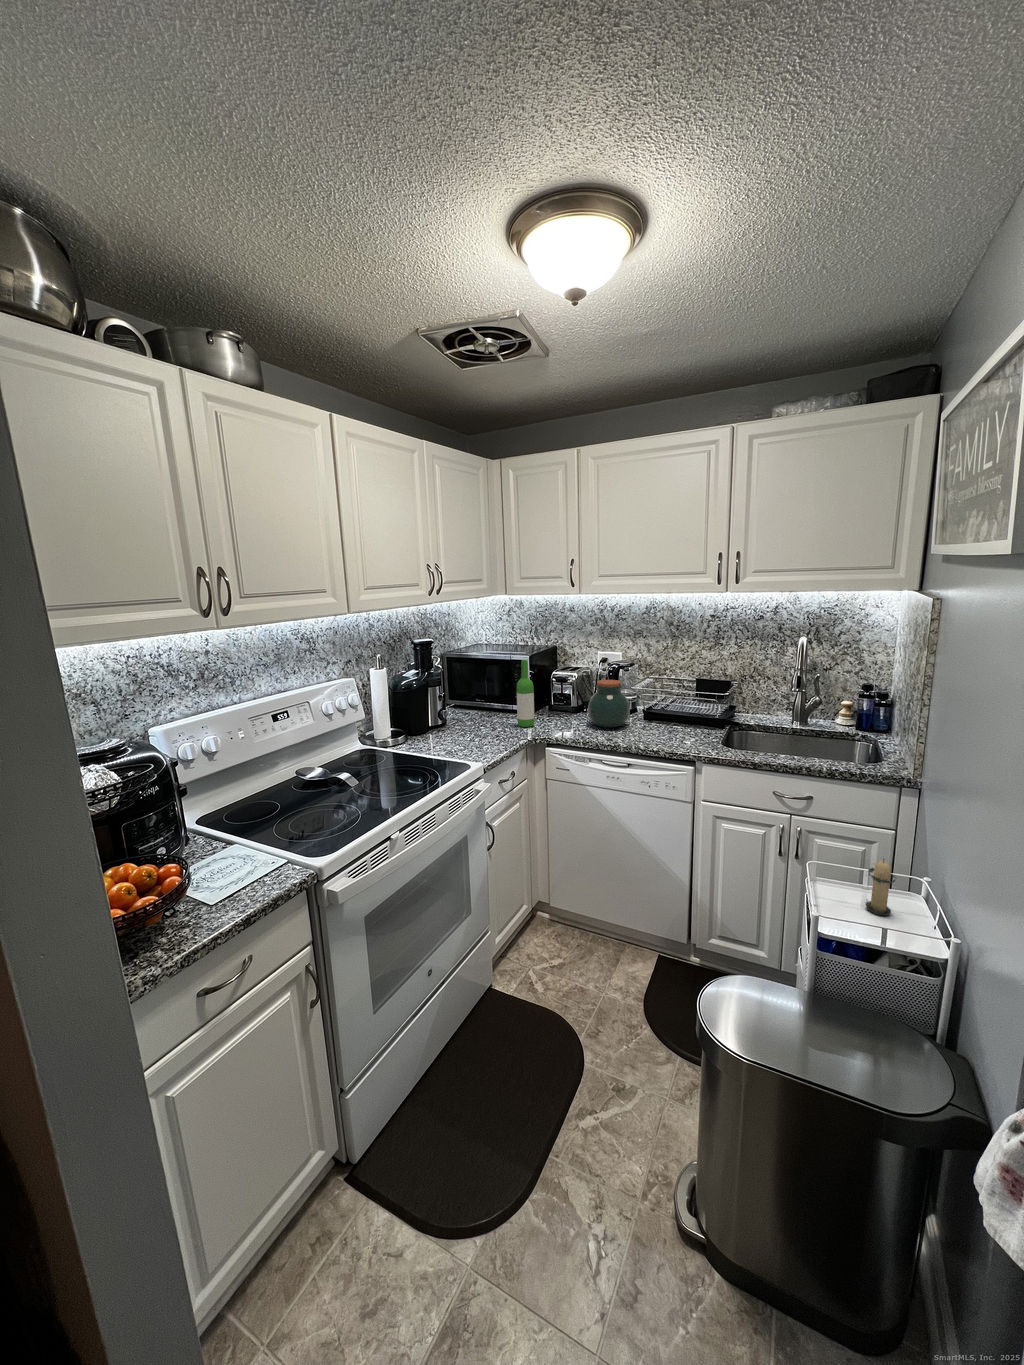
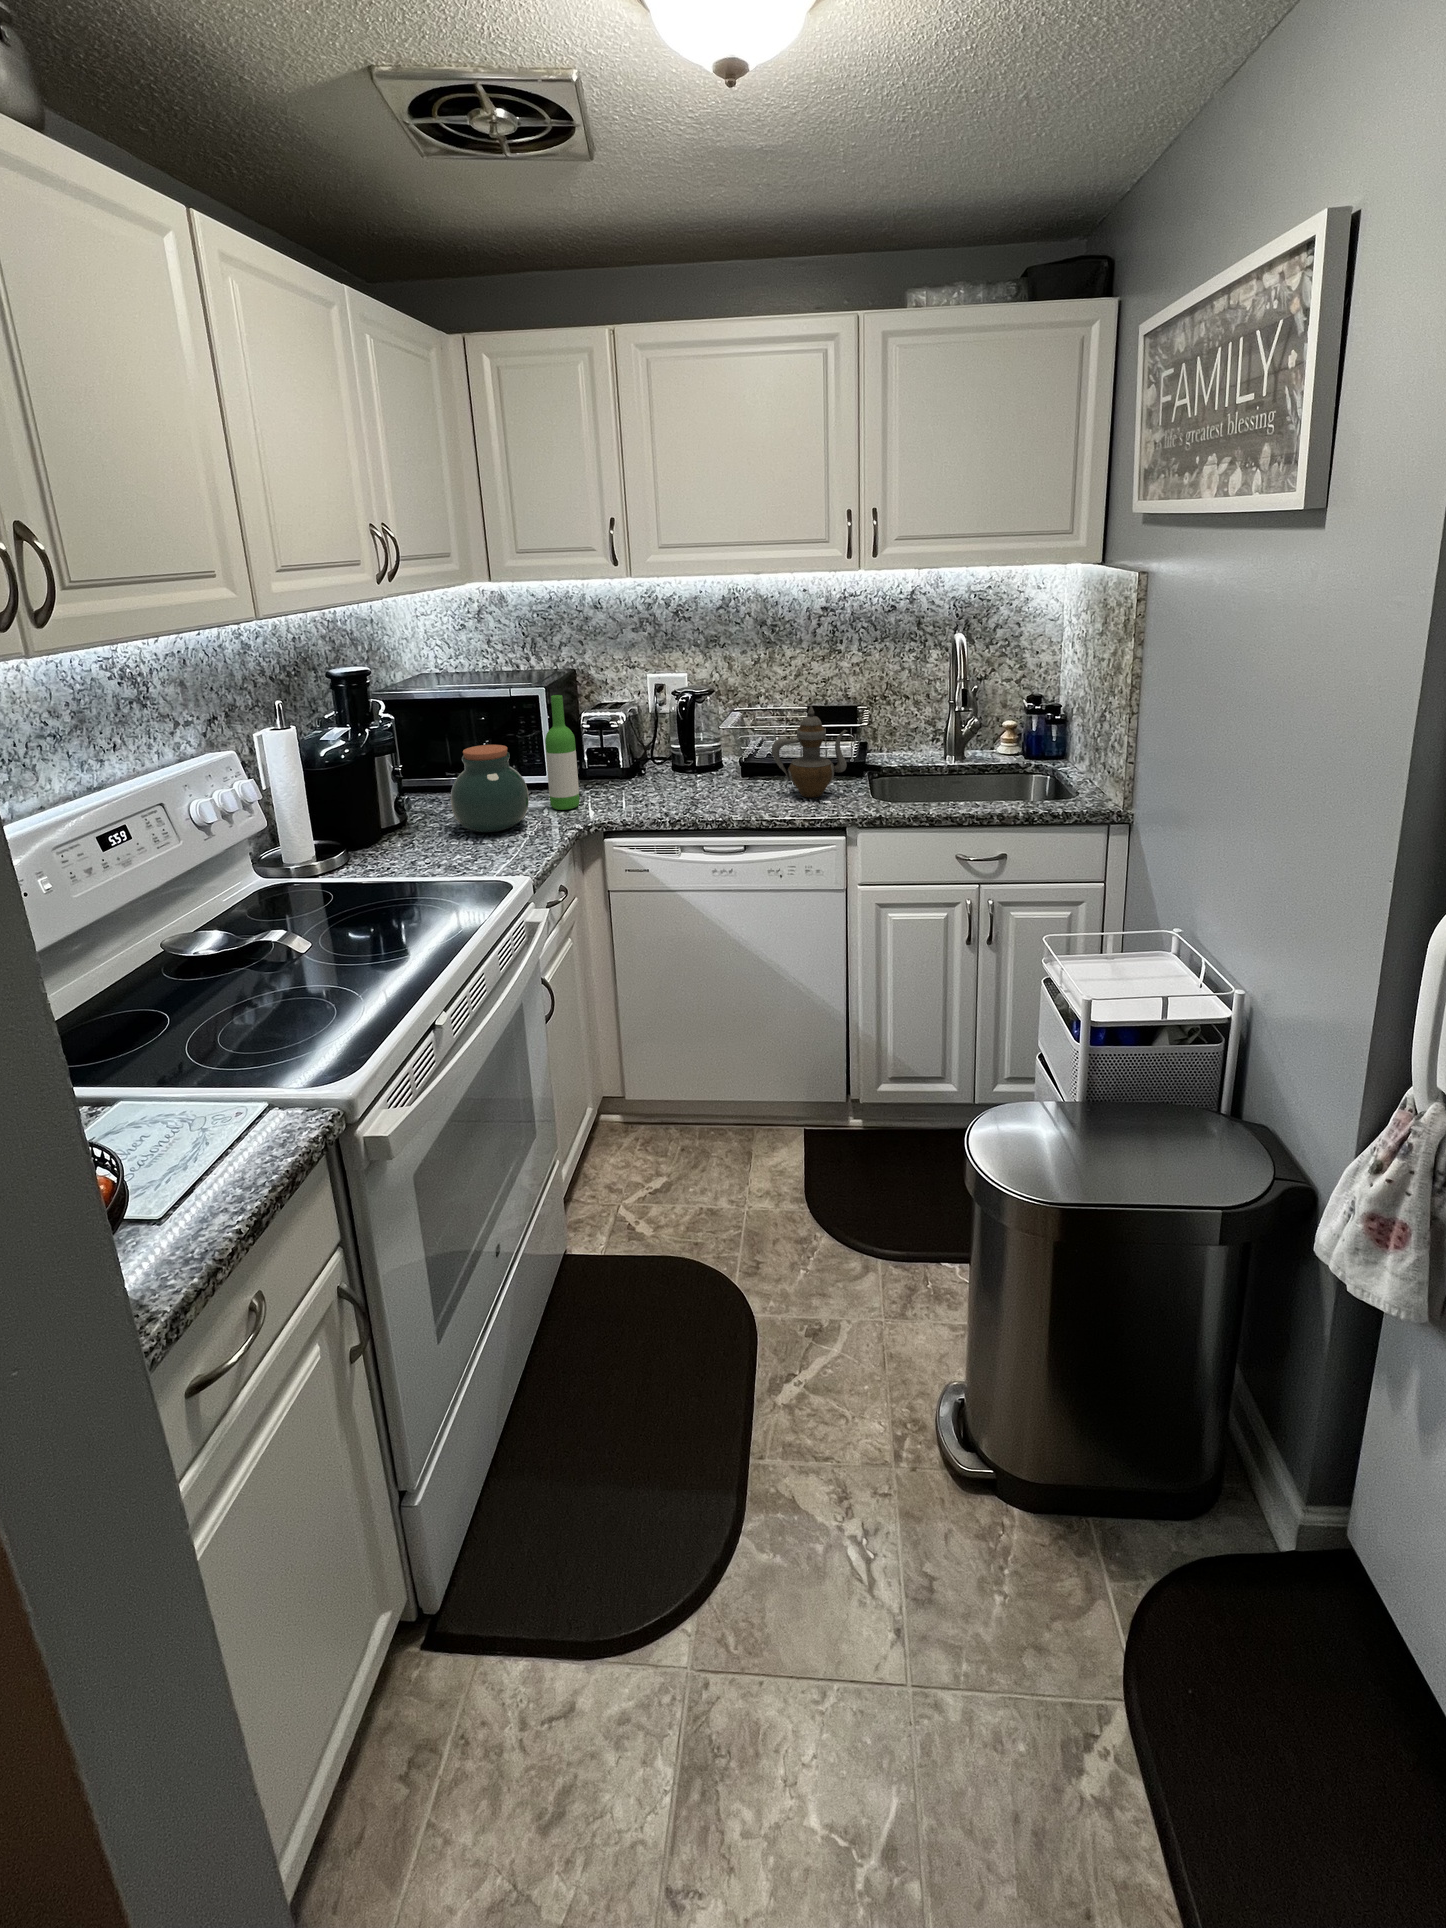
teapot: none [654,677,706,737] -> present [772,706,847,798]
jar: present [588,680,630,728] -> present [451,745,529,832]
candle: present [865,859,895,915] -> none [1109,919,1150,993]

